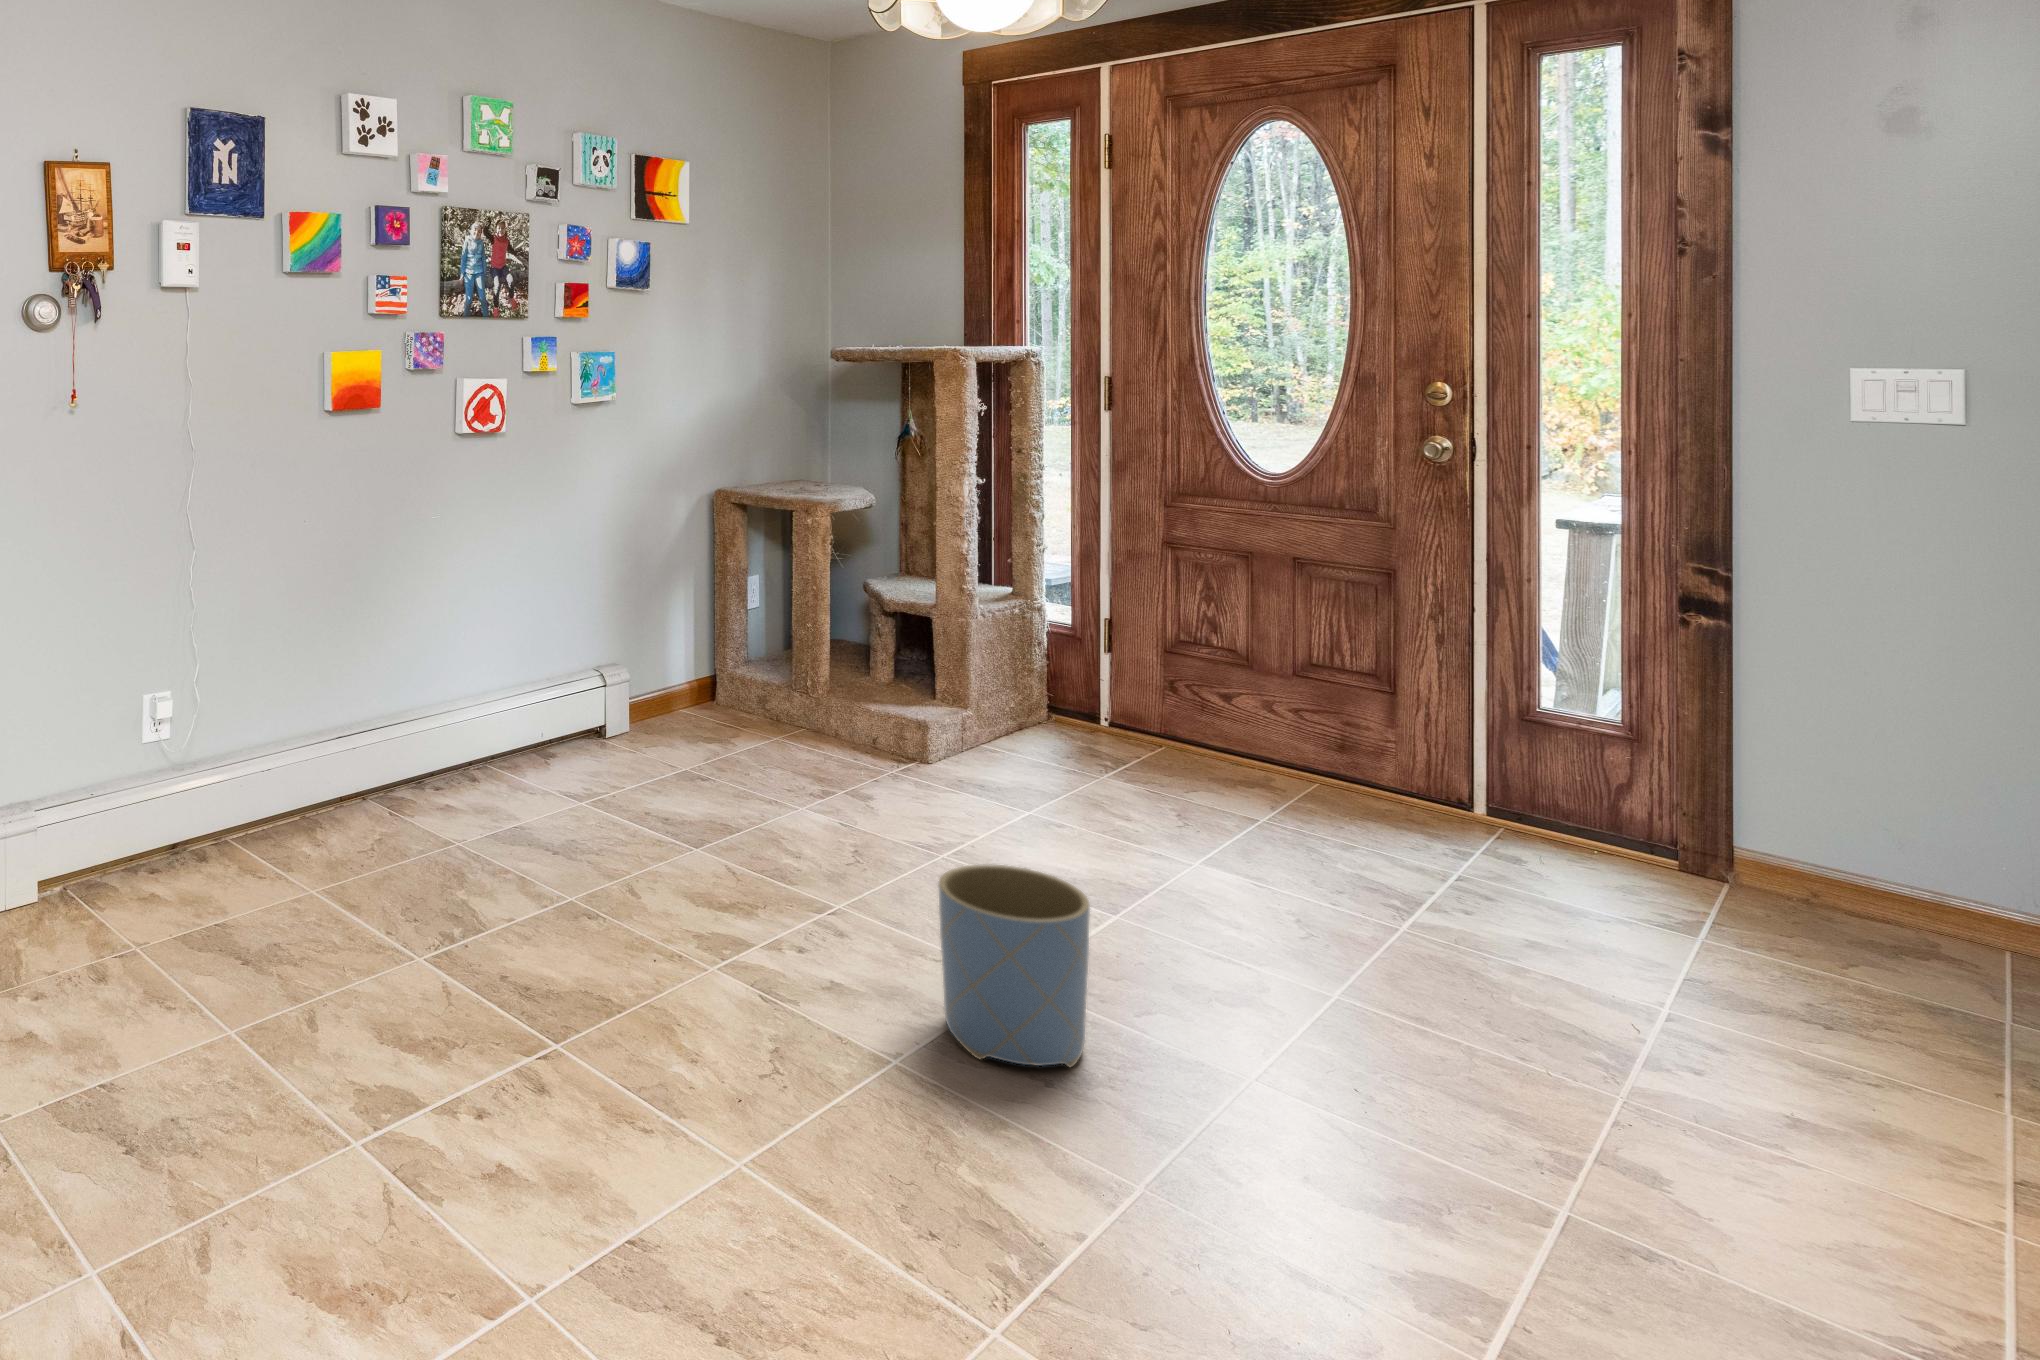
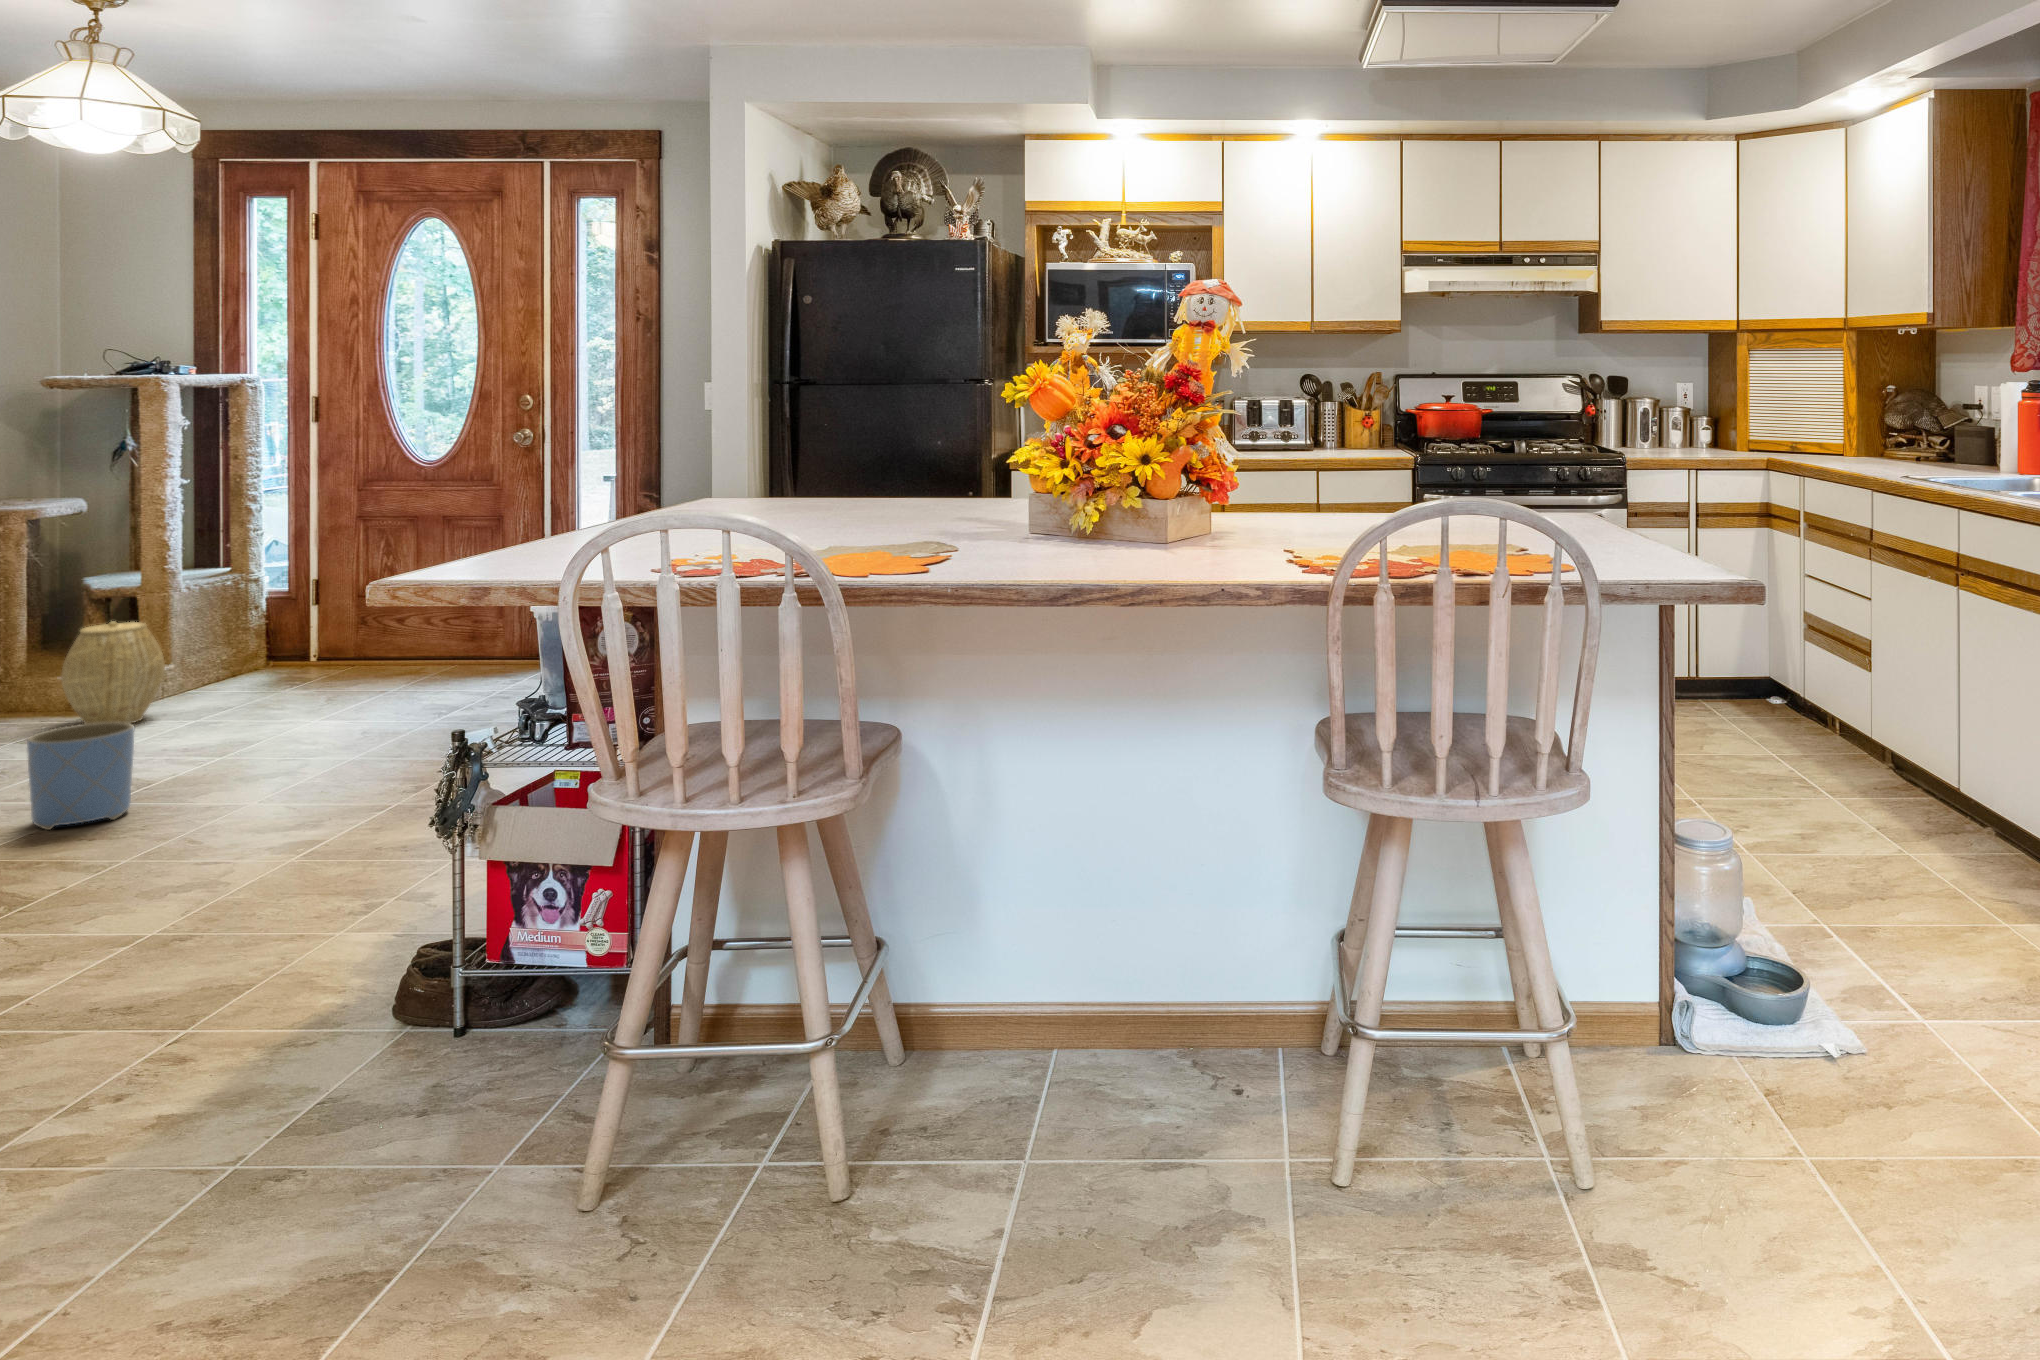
woven basket: none [874,652,984,791] -> present [61,621,165,724]

